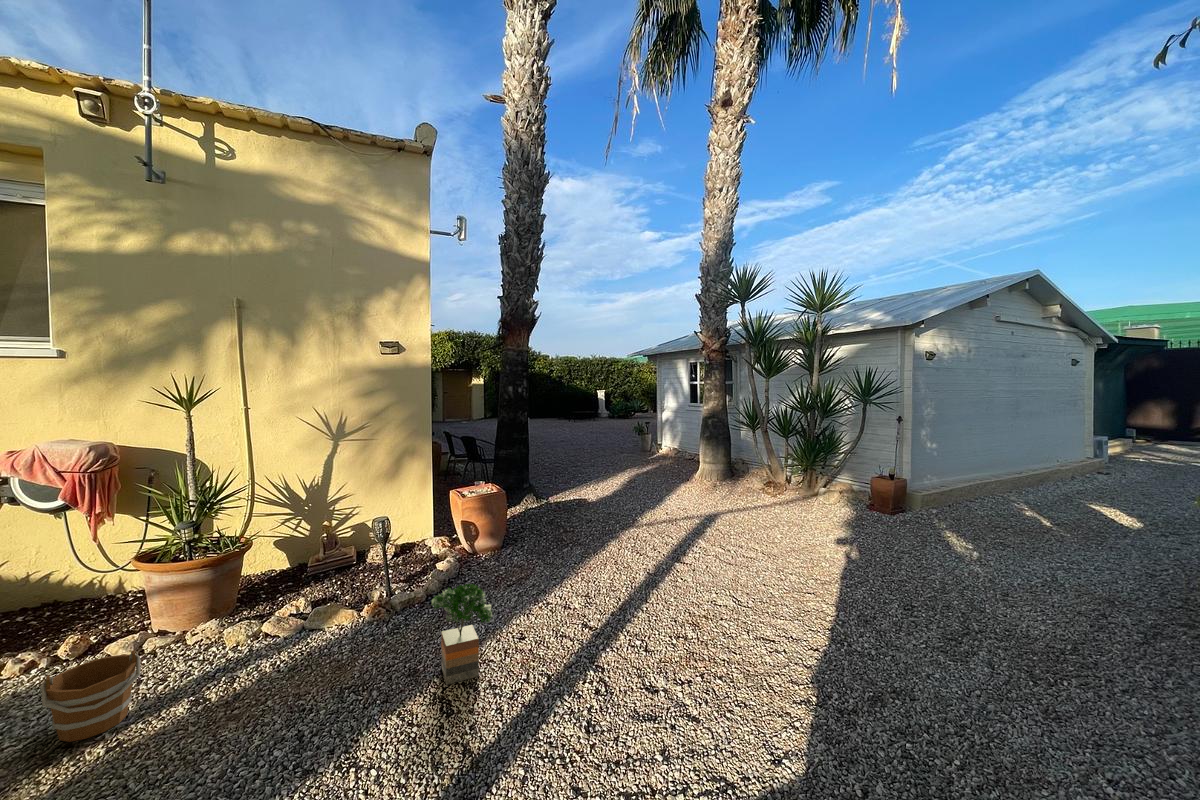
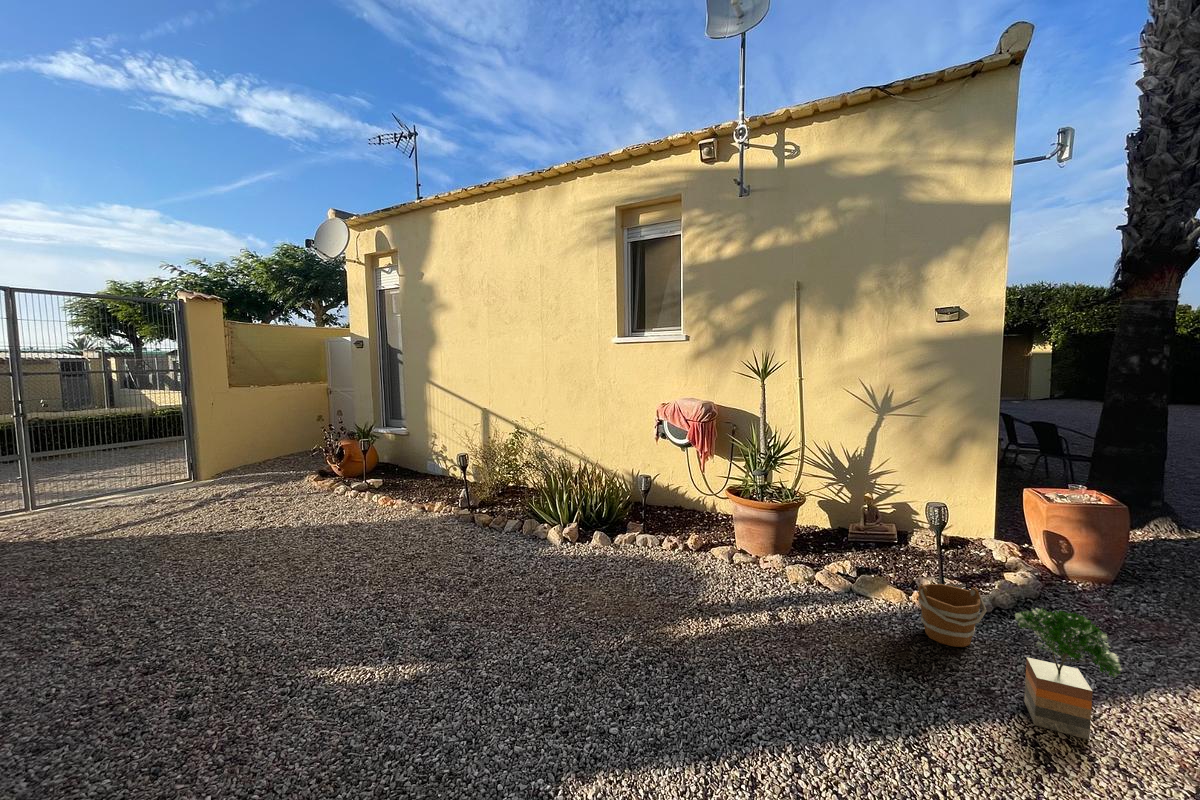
bucket: present [41,650,140,742] -> present [918,584,987,647]

